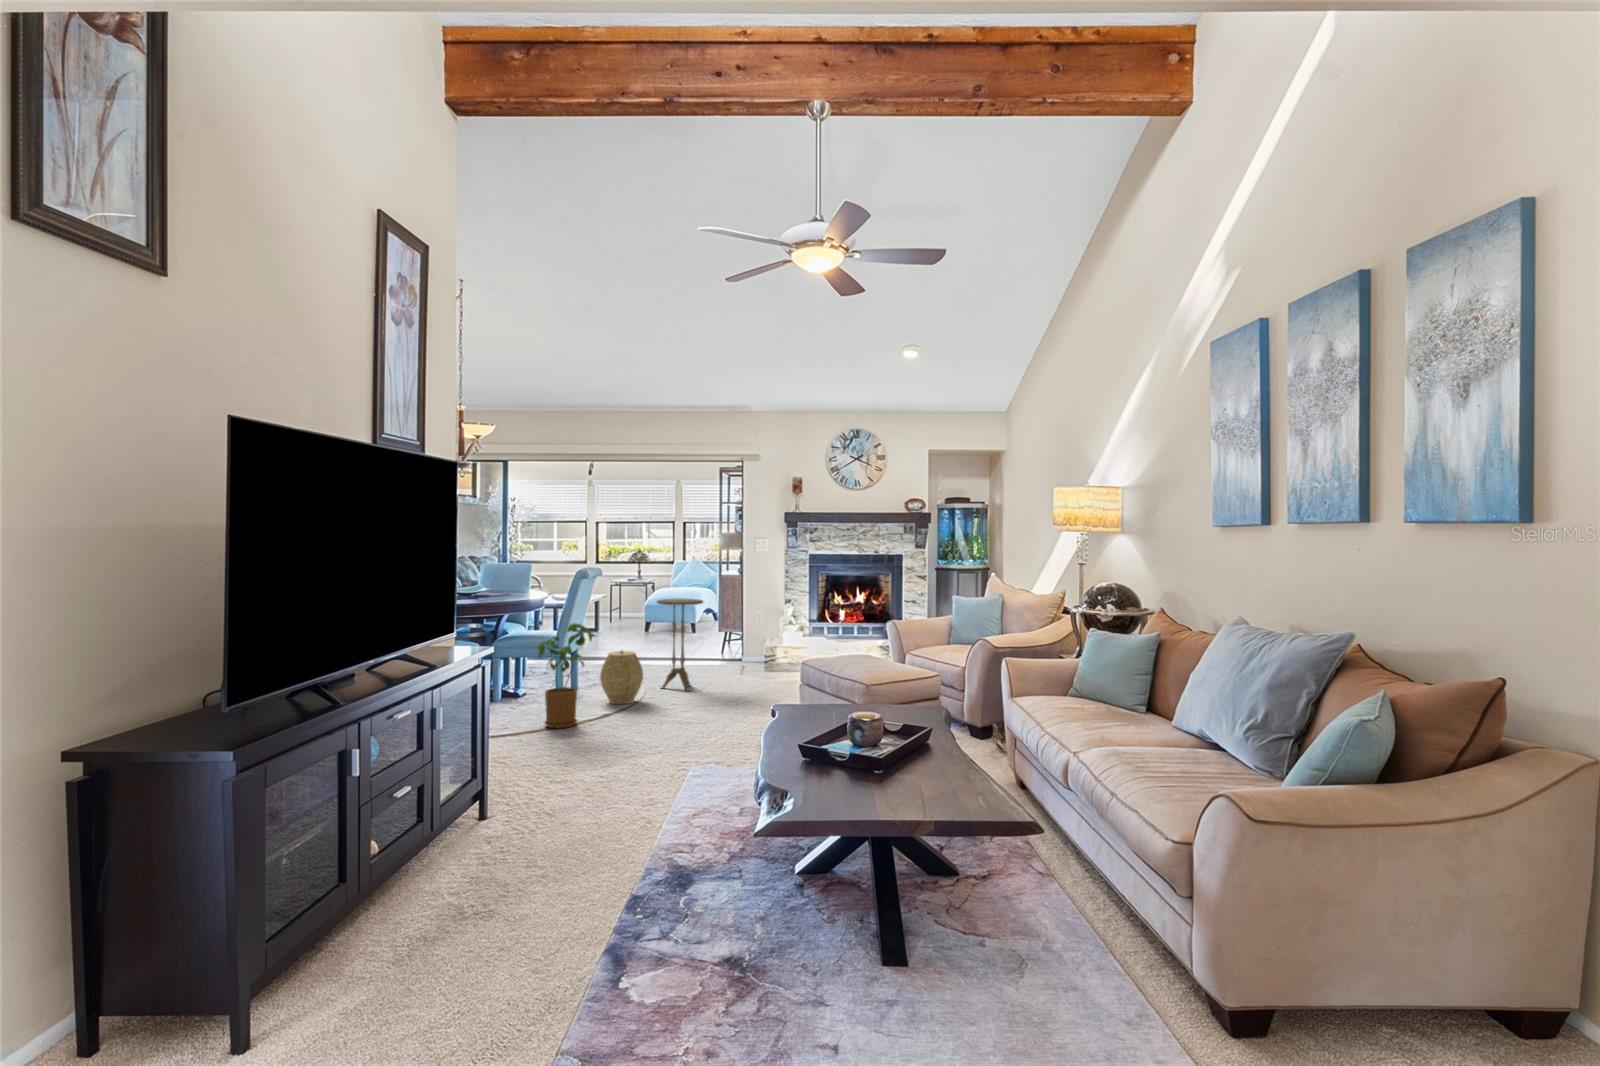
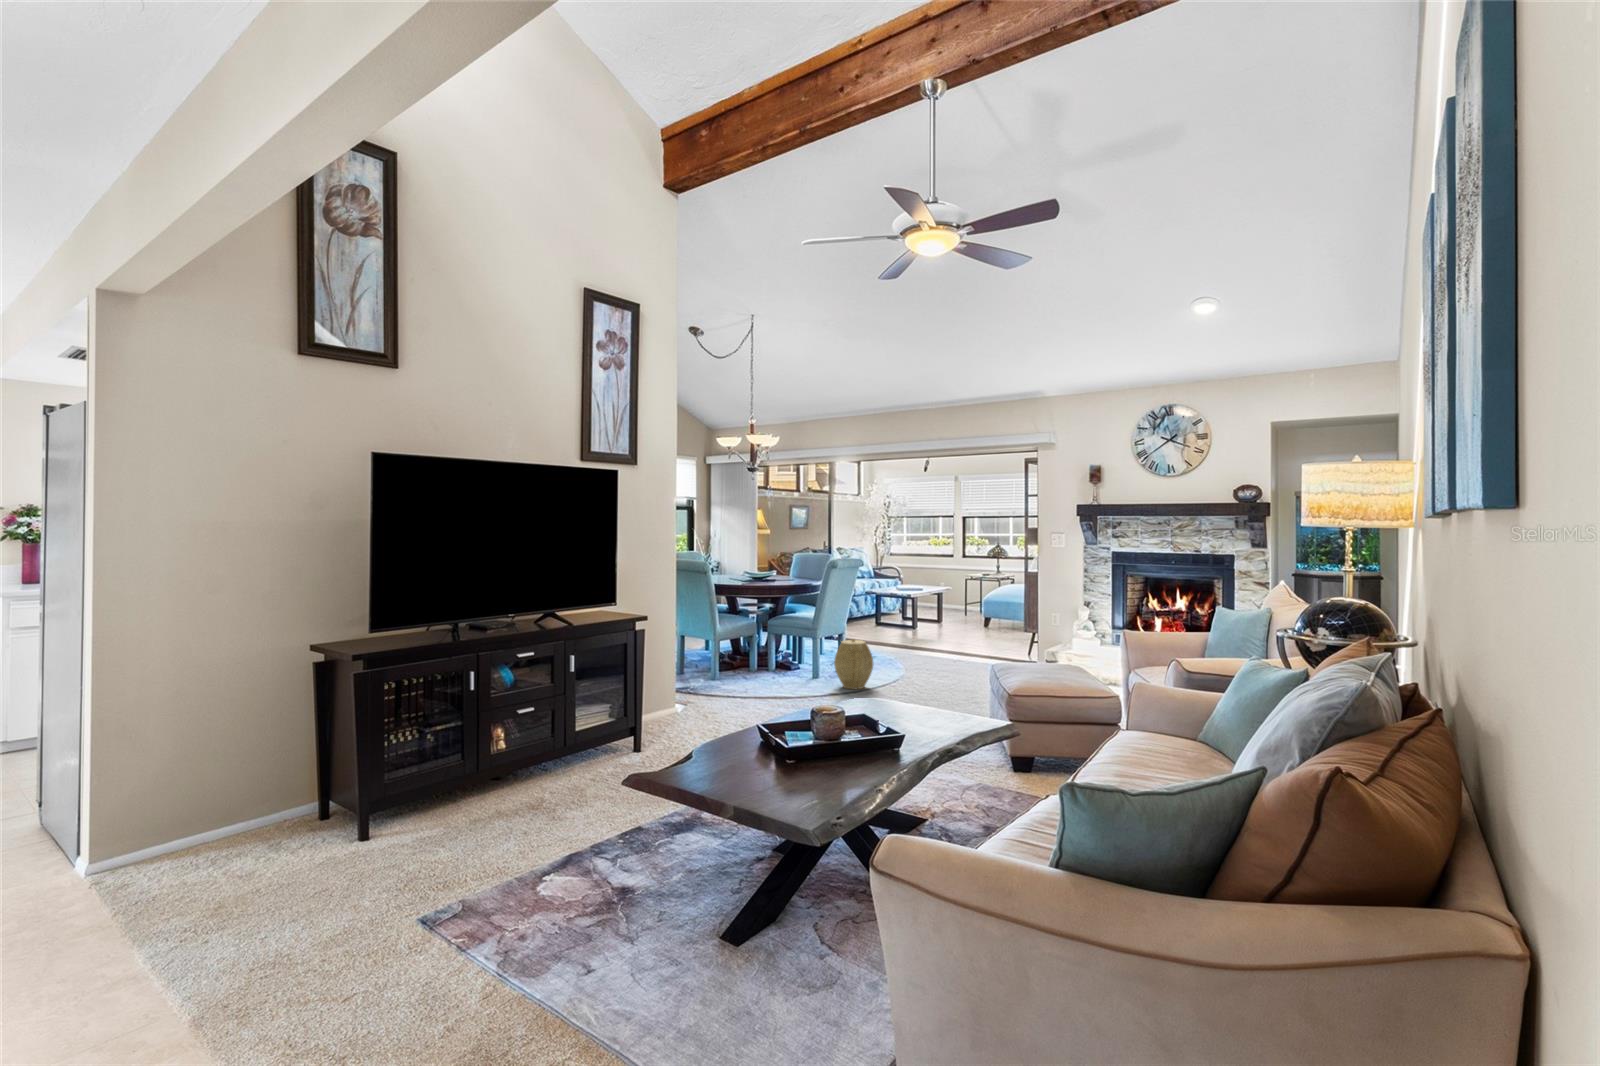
side table: present [657,599,703,692] -> none [900,594,946,685]
house plant: present [538,623,595,728] -> none [760,611,811,702]

